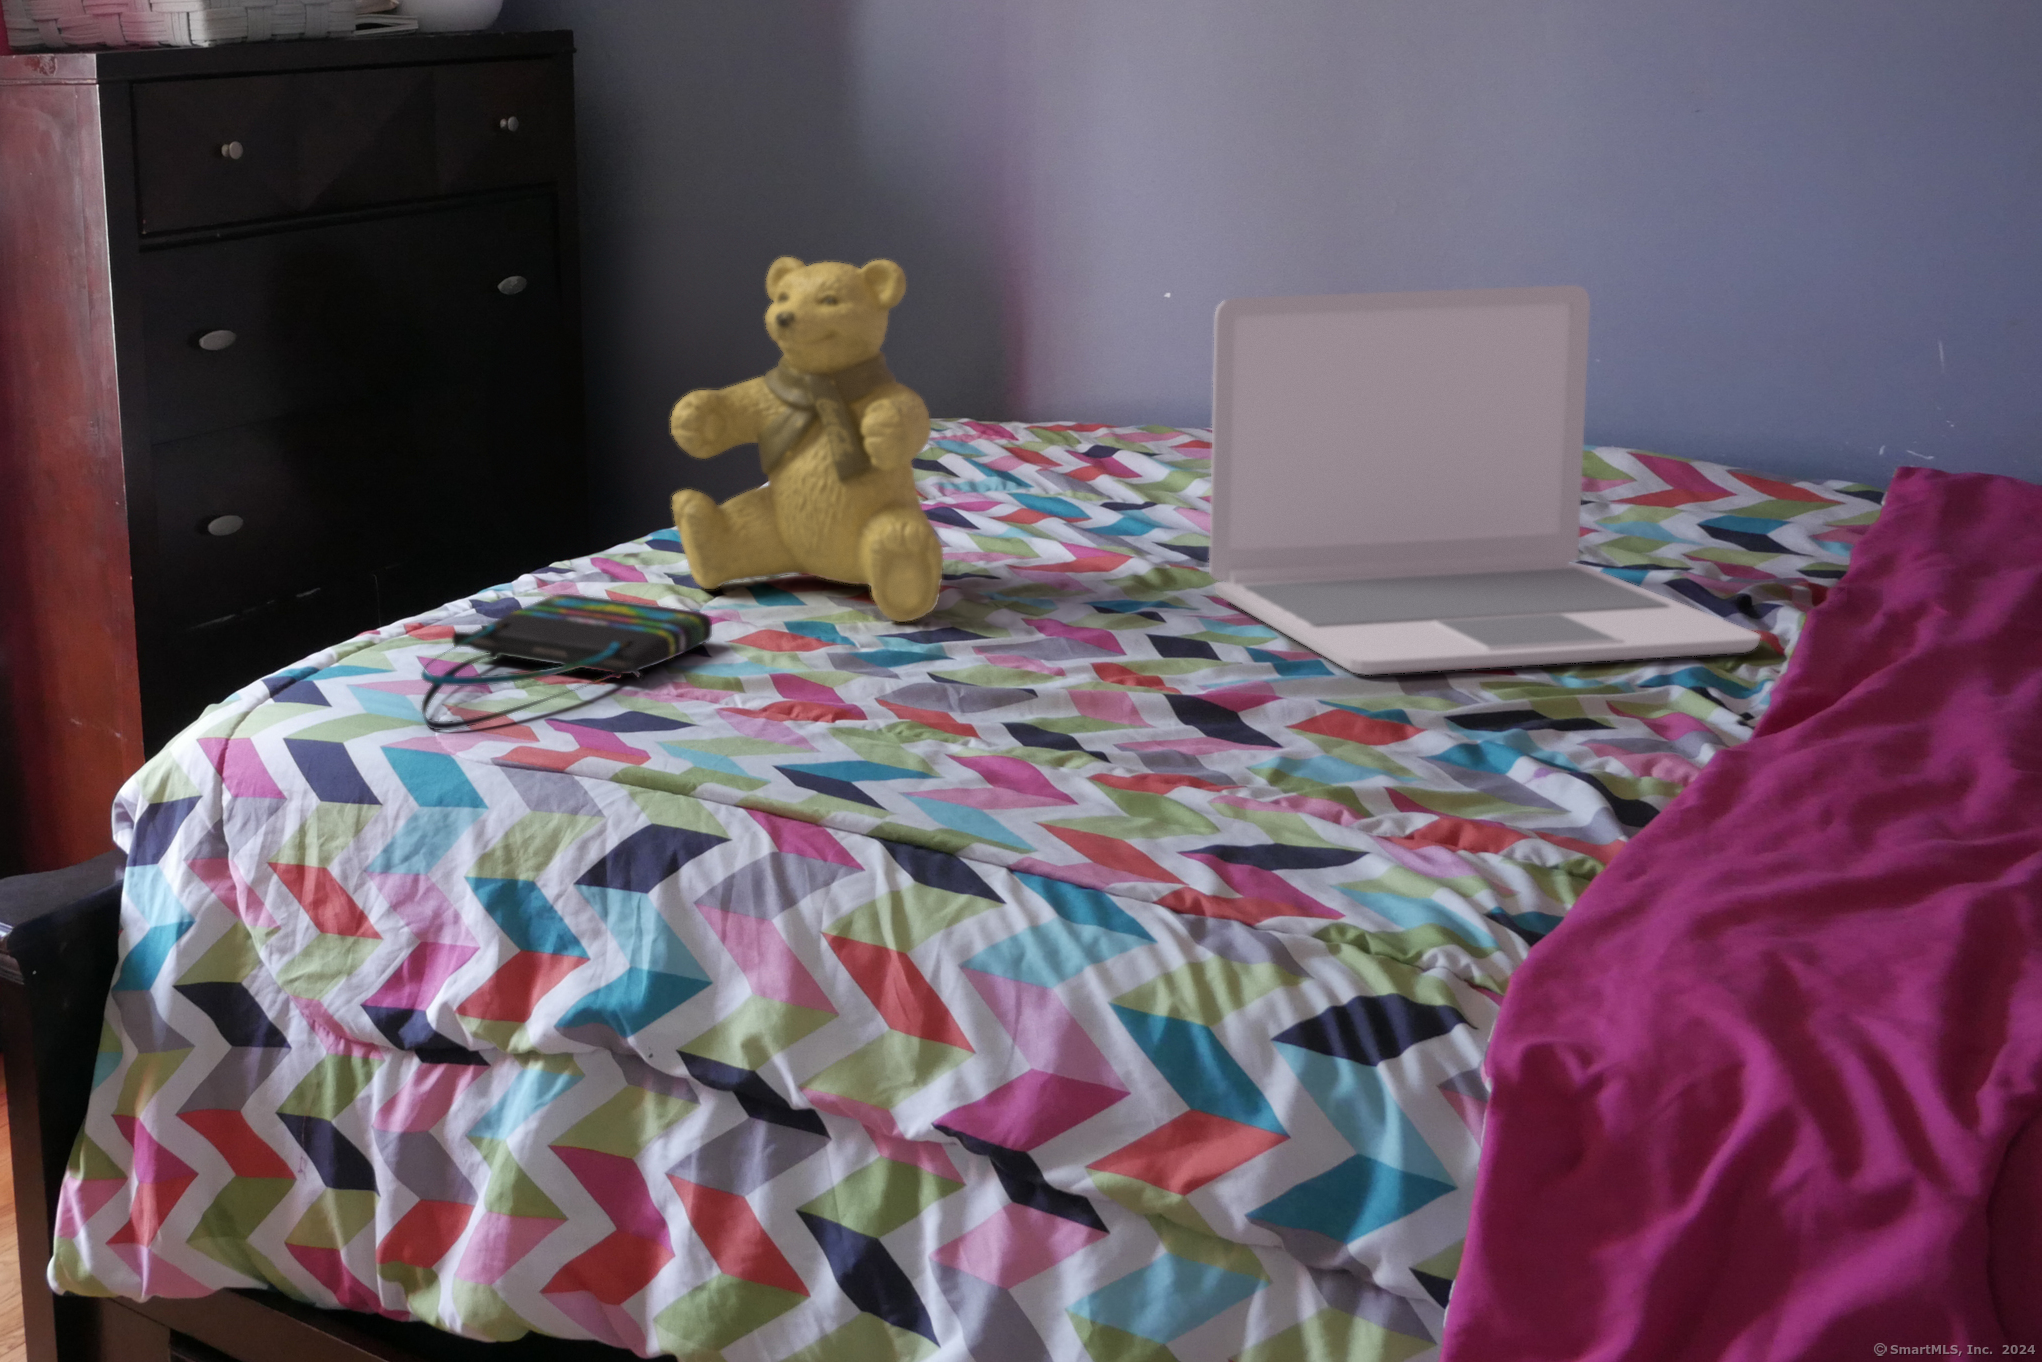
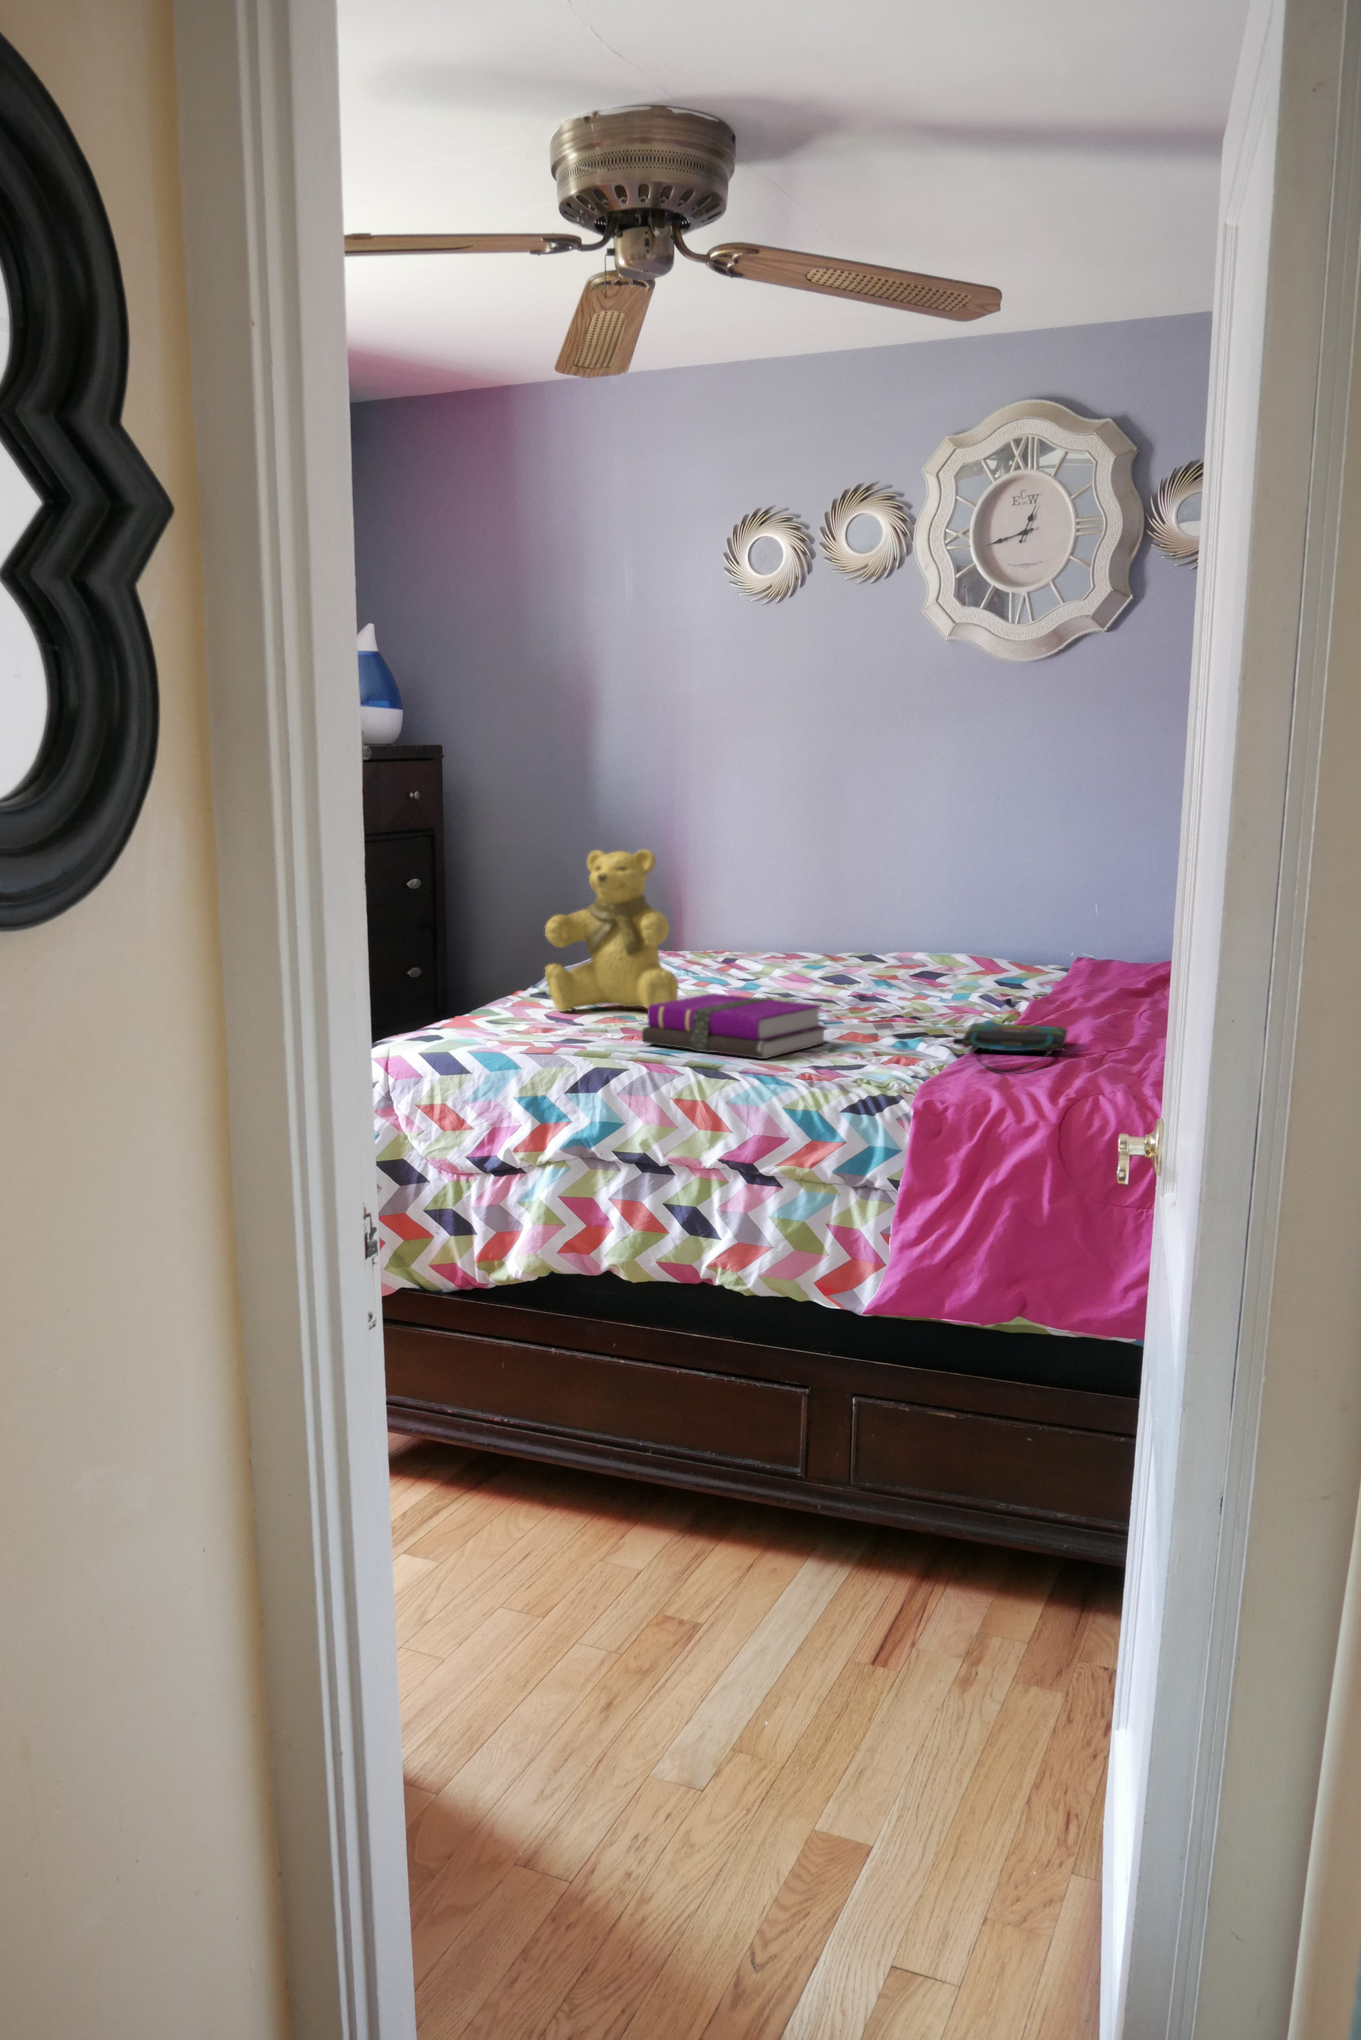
laptop: present [1209,285,1760,675] -> none [792,860,1019,1023]
tote bag: present [421,594,712,730] -> present [953,1023,1067,1073]
notebook: none [819,598,1267,812] -> present [642,993,826,1059]

